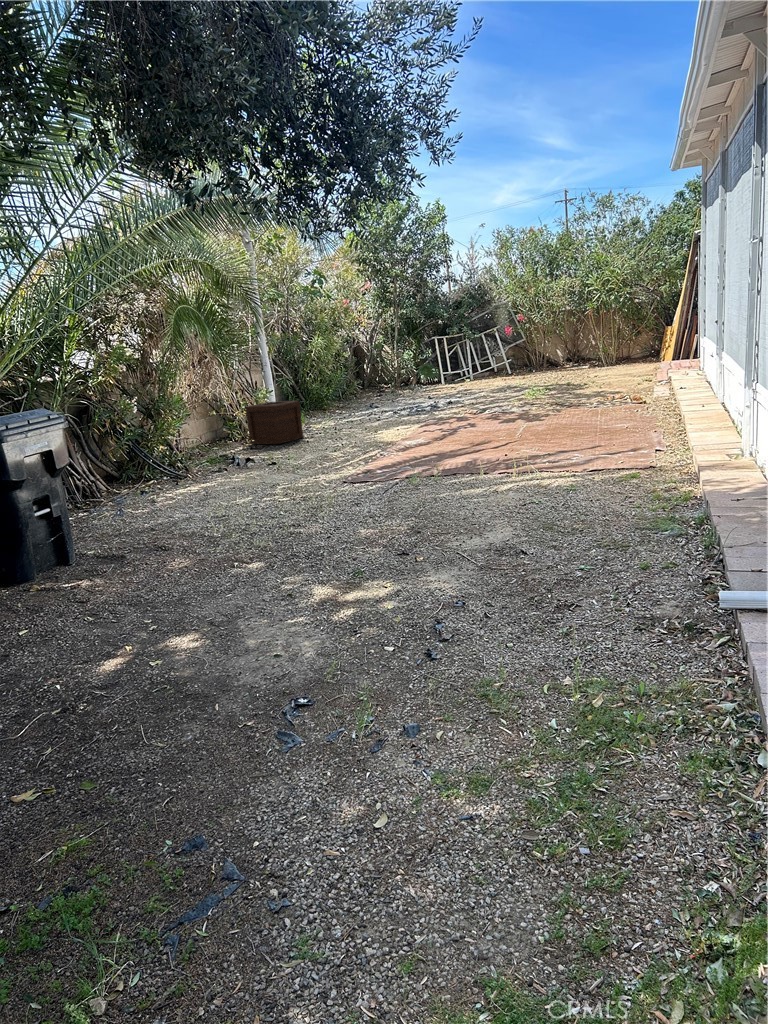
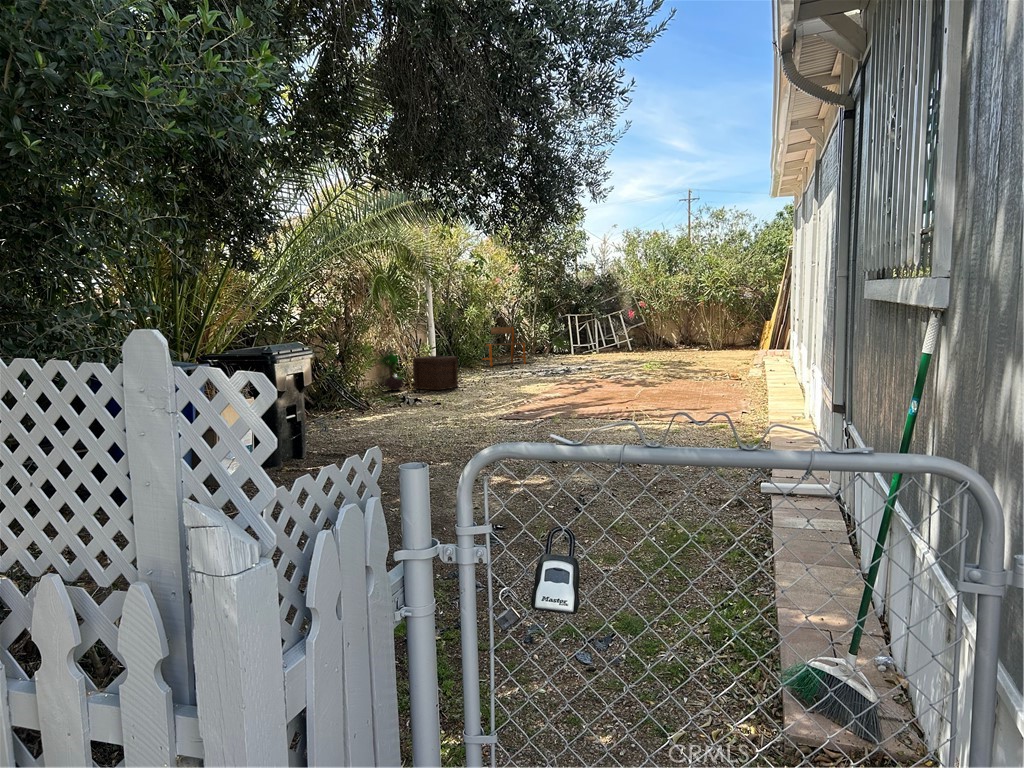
bench: none [332,357,389,406] -> present [482,327,526,366]
potted tree: none [201,398,237,448] -> present [380,353,404,391]

